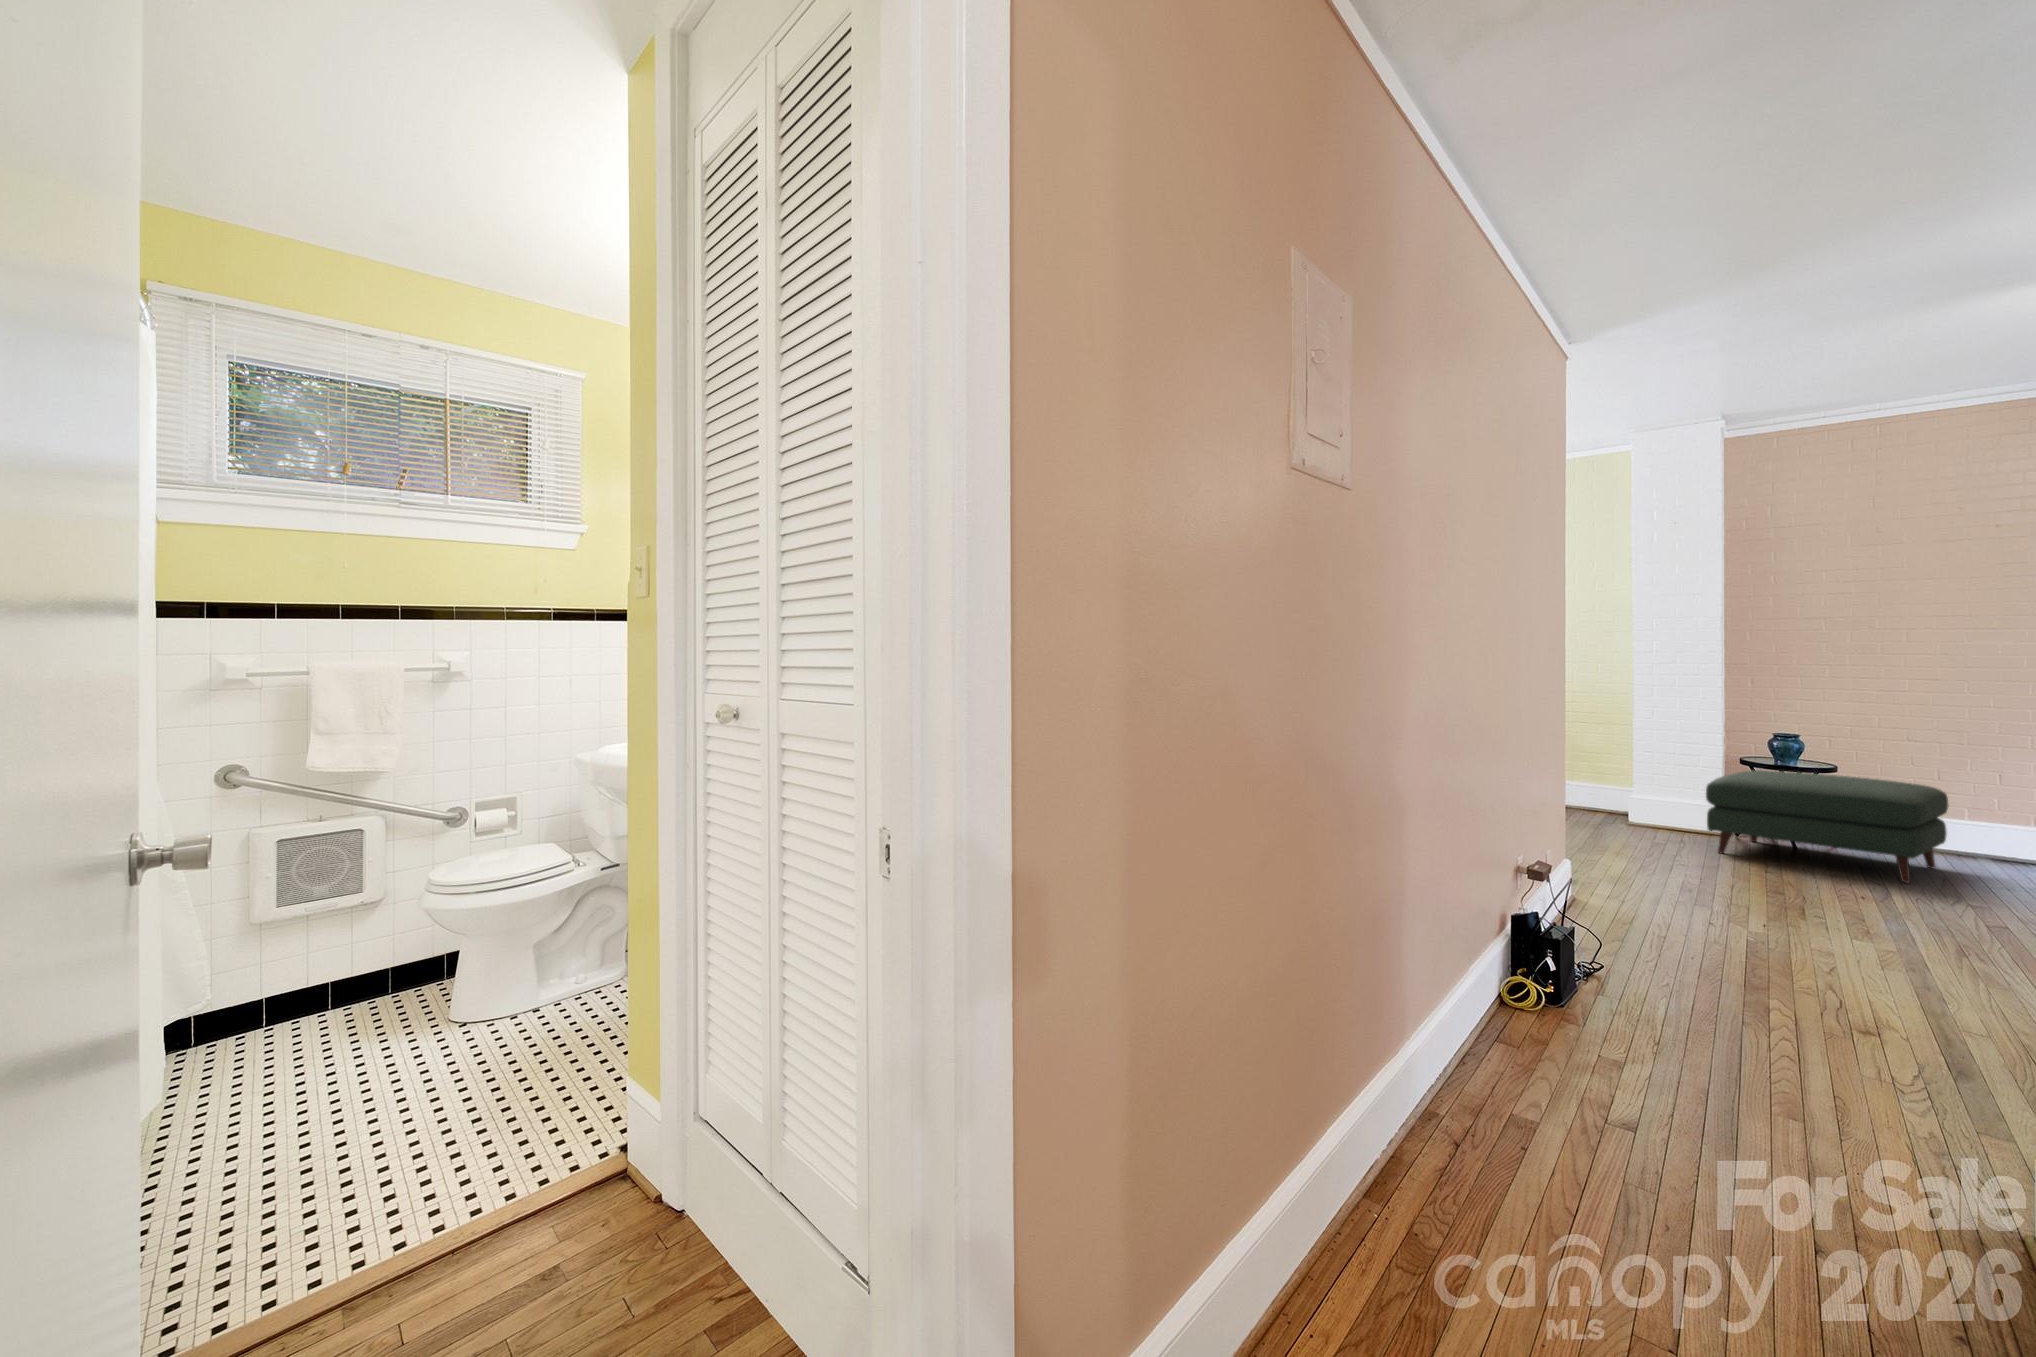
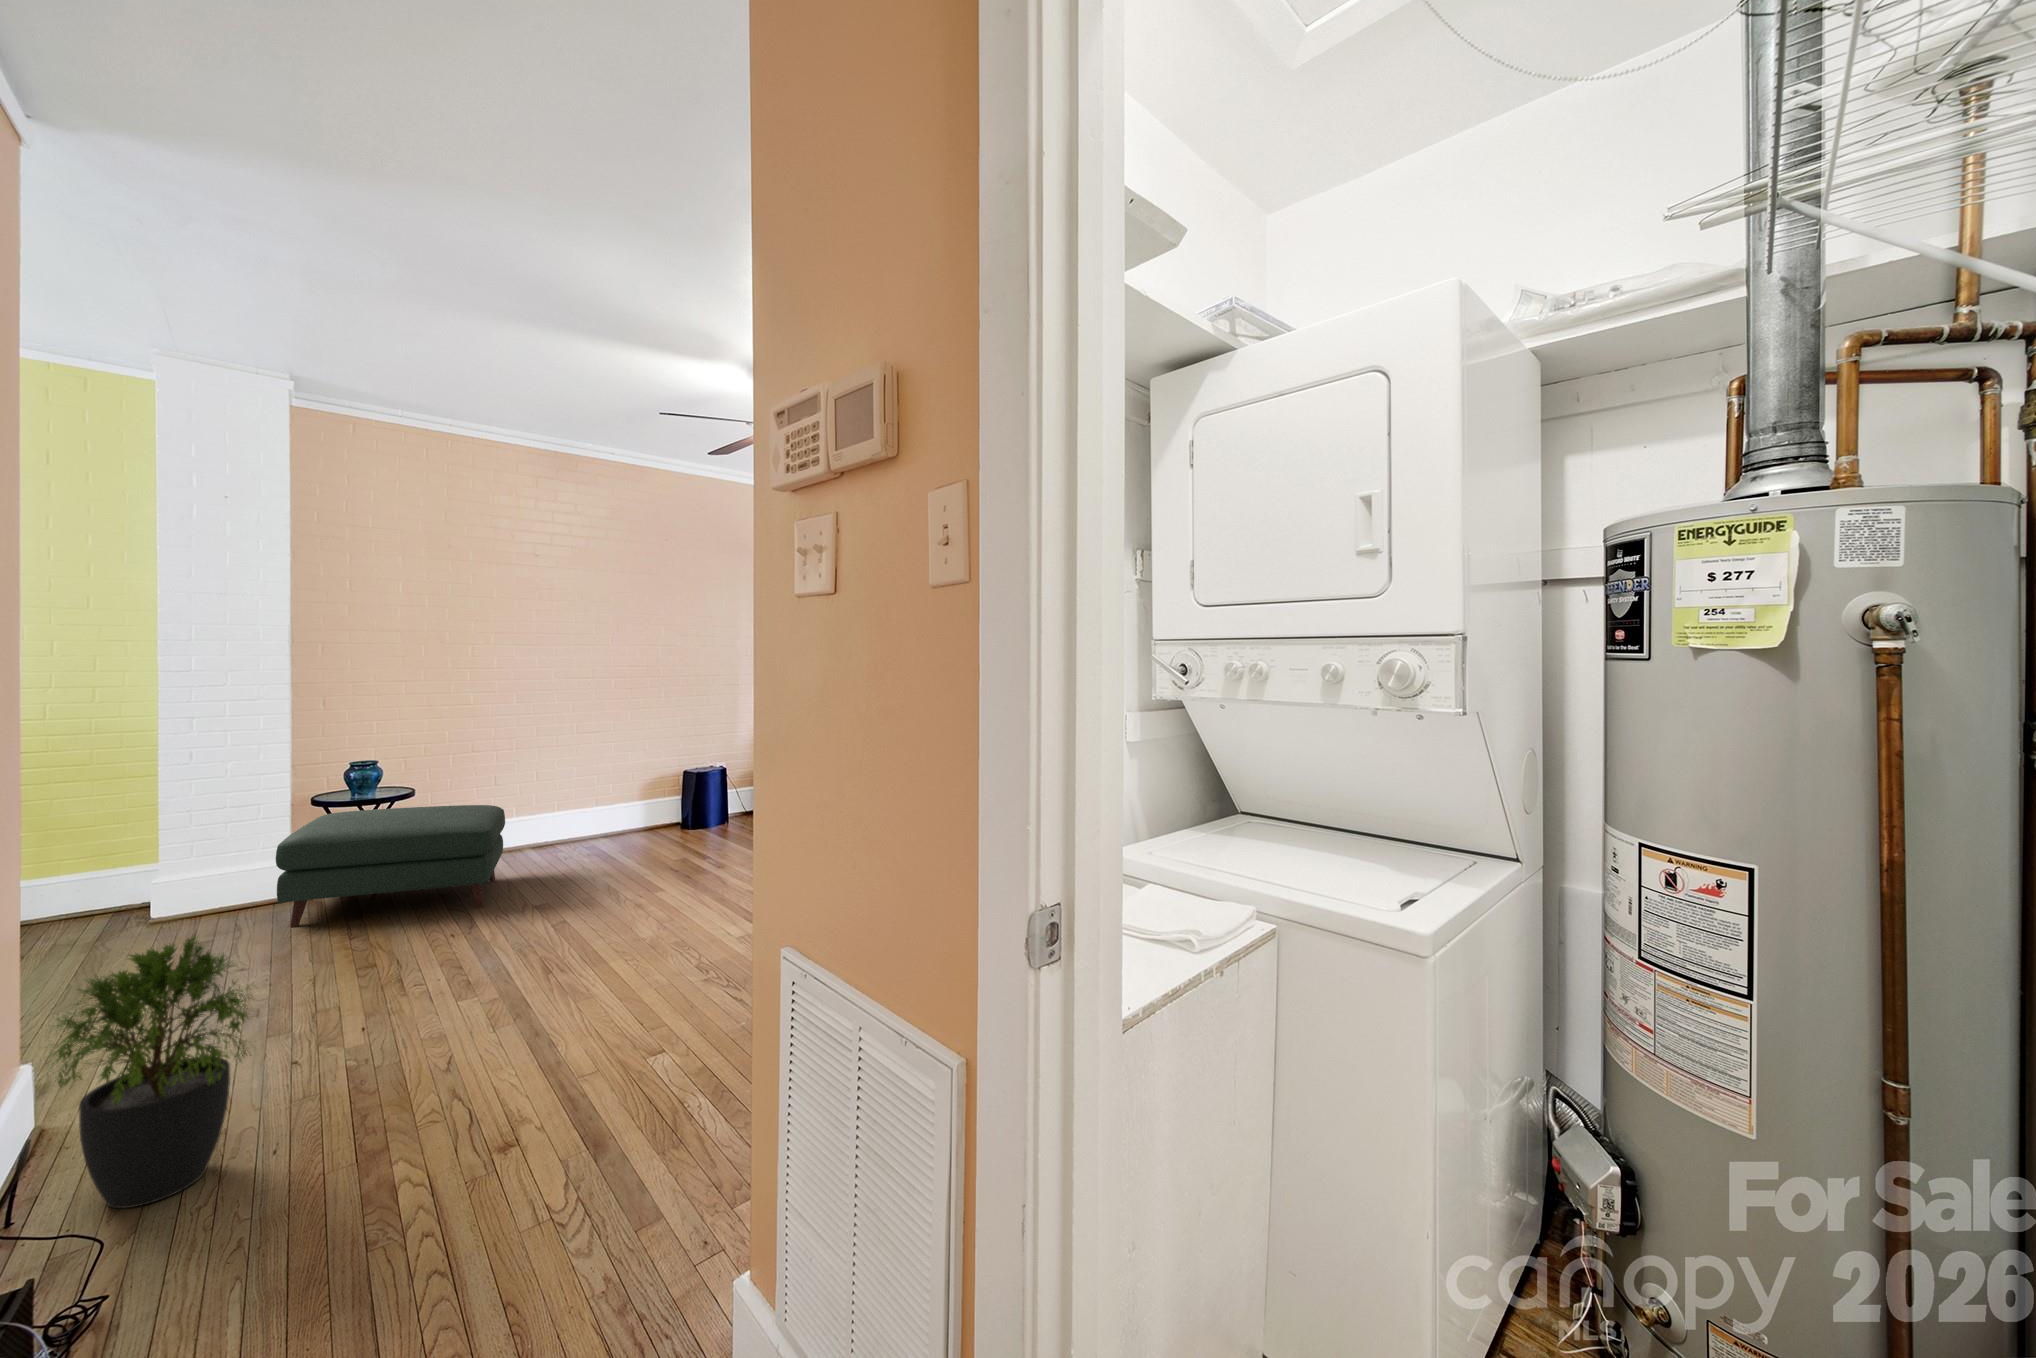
potted plant: none [1562,789,1677,948] -> present [46,936,251,1209]

